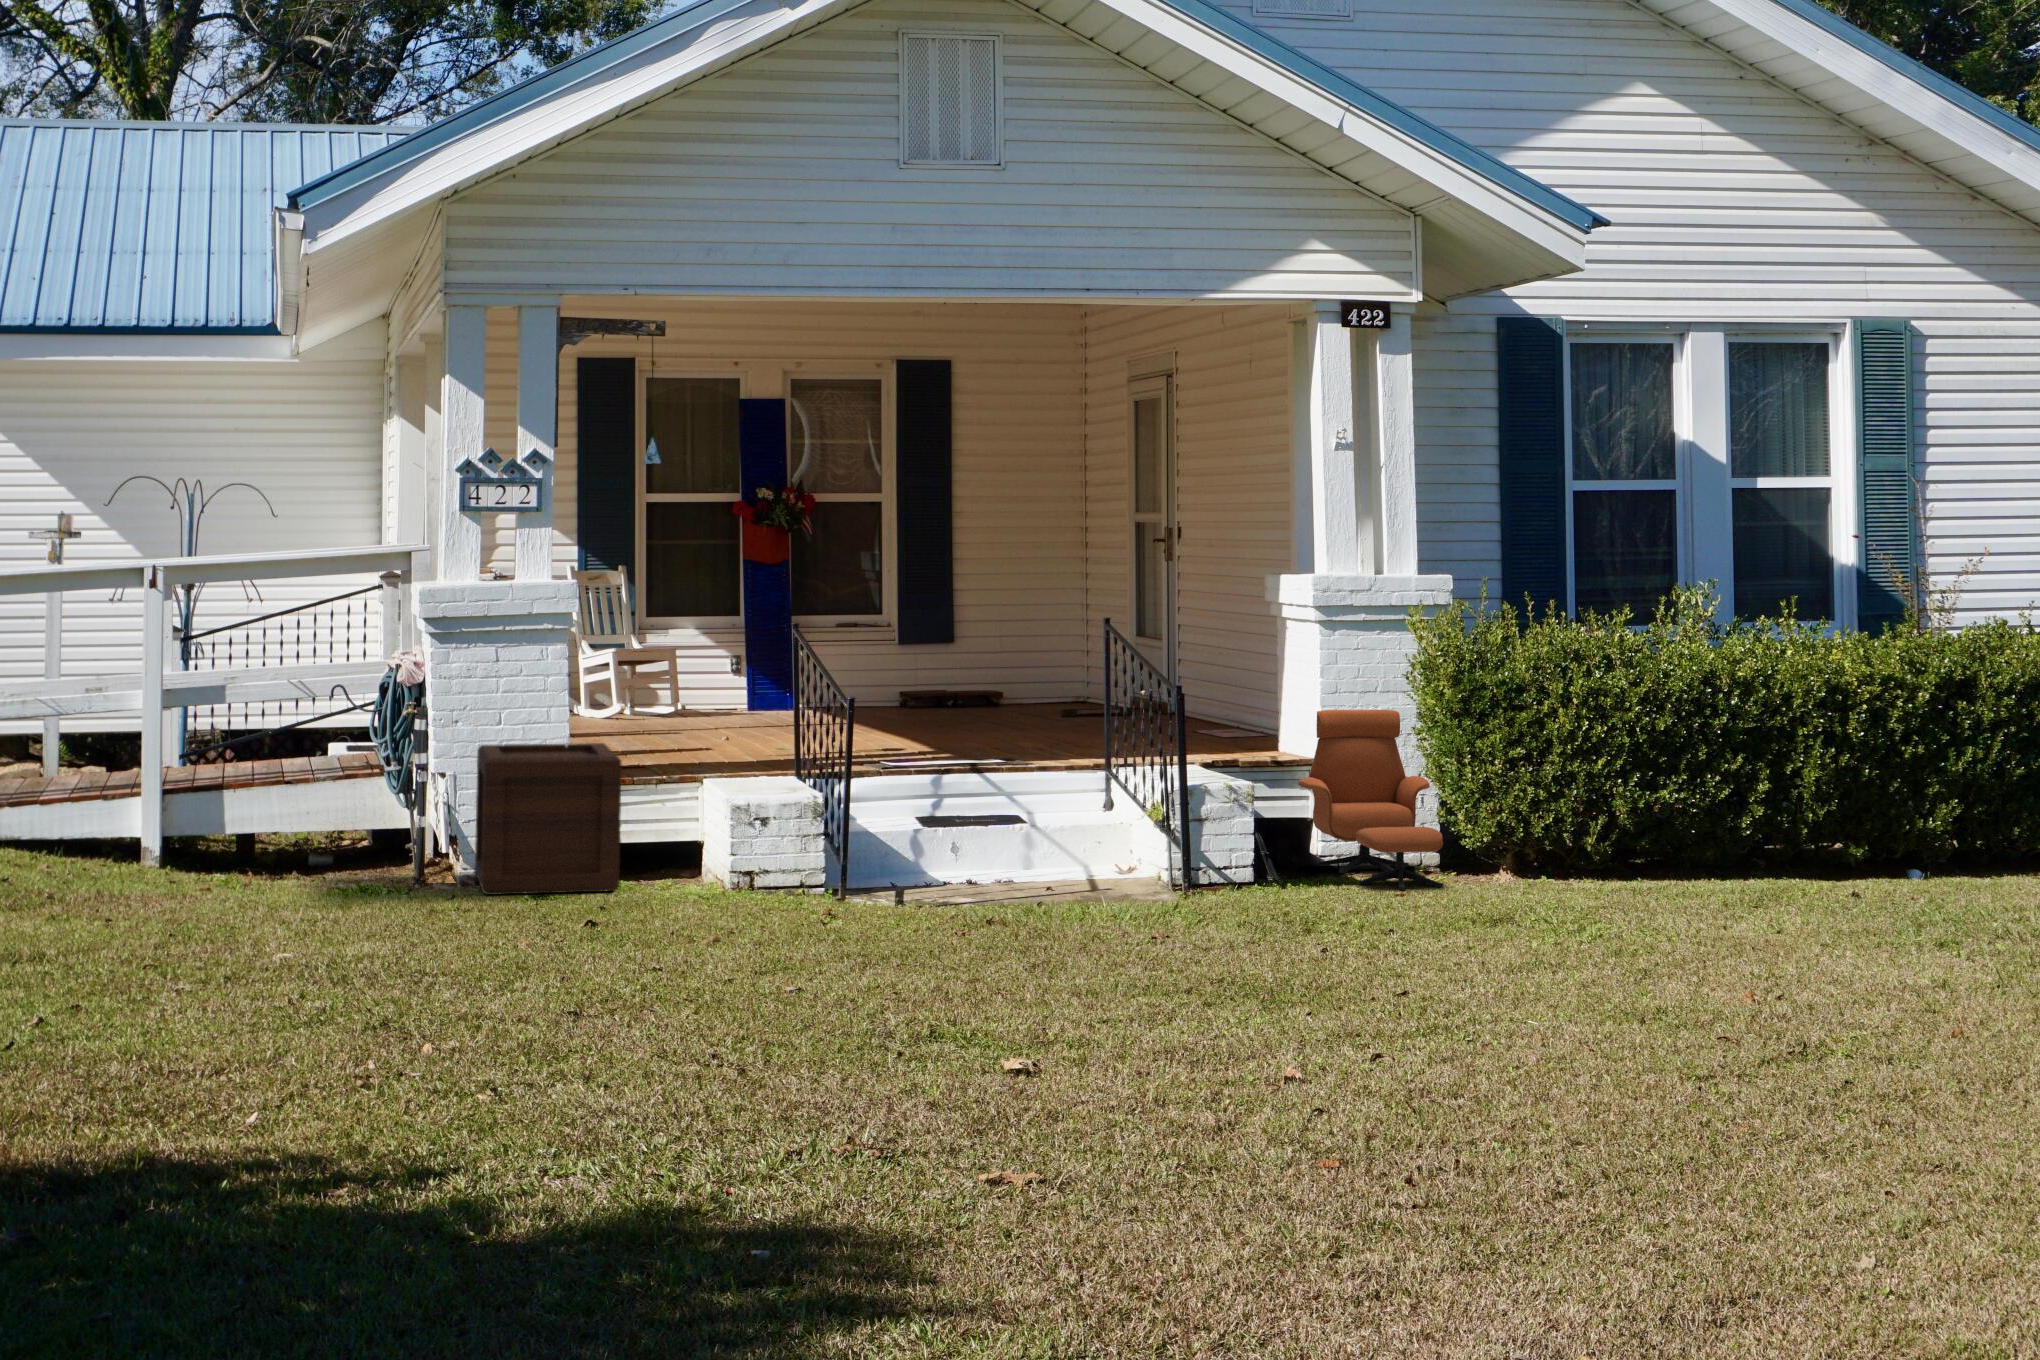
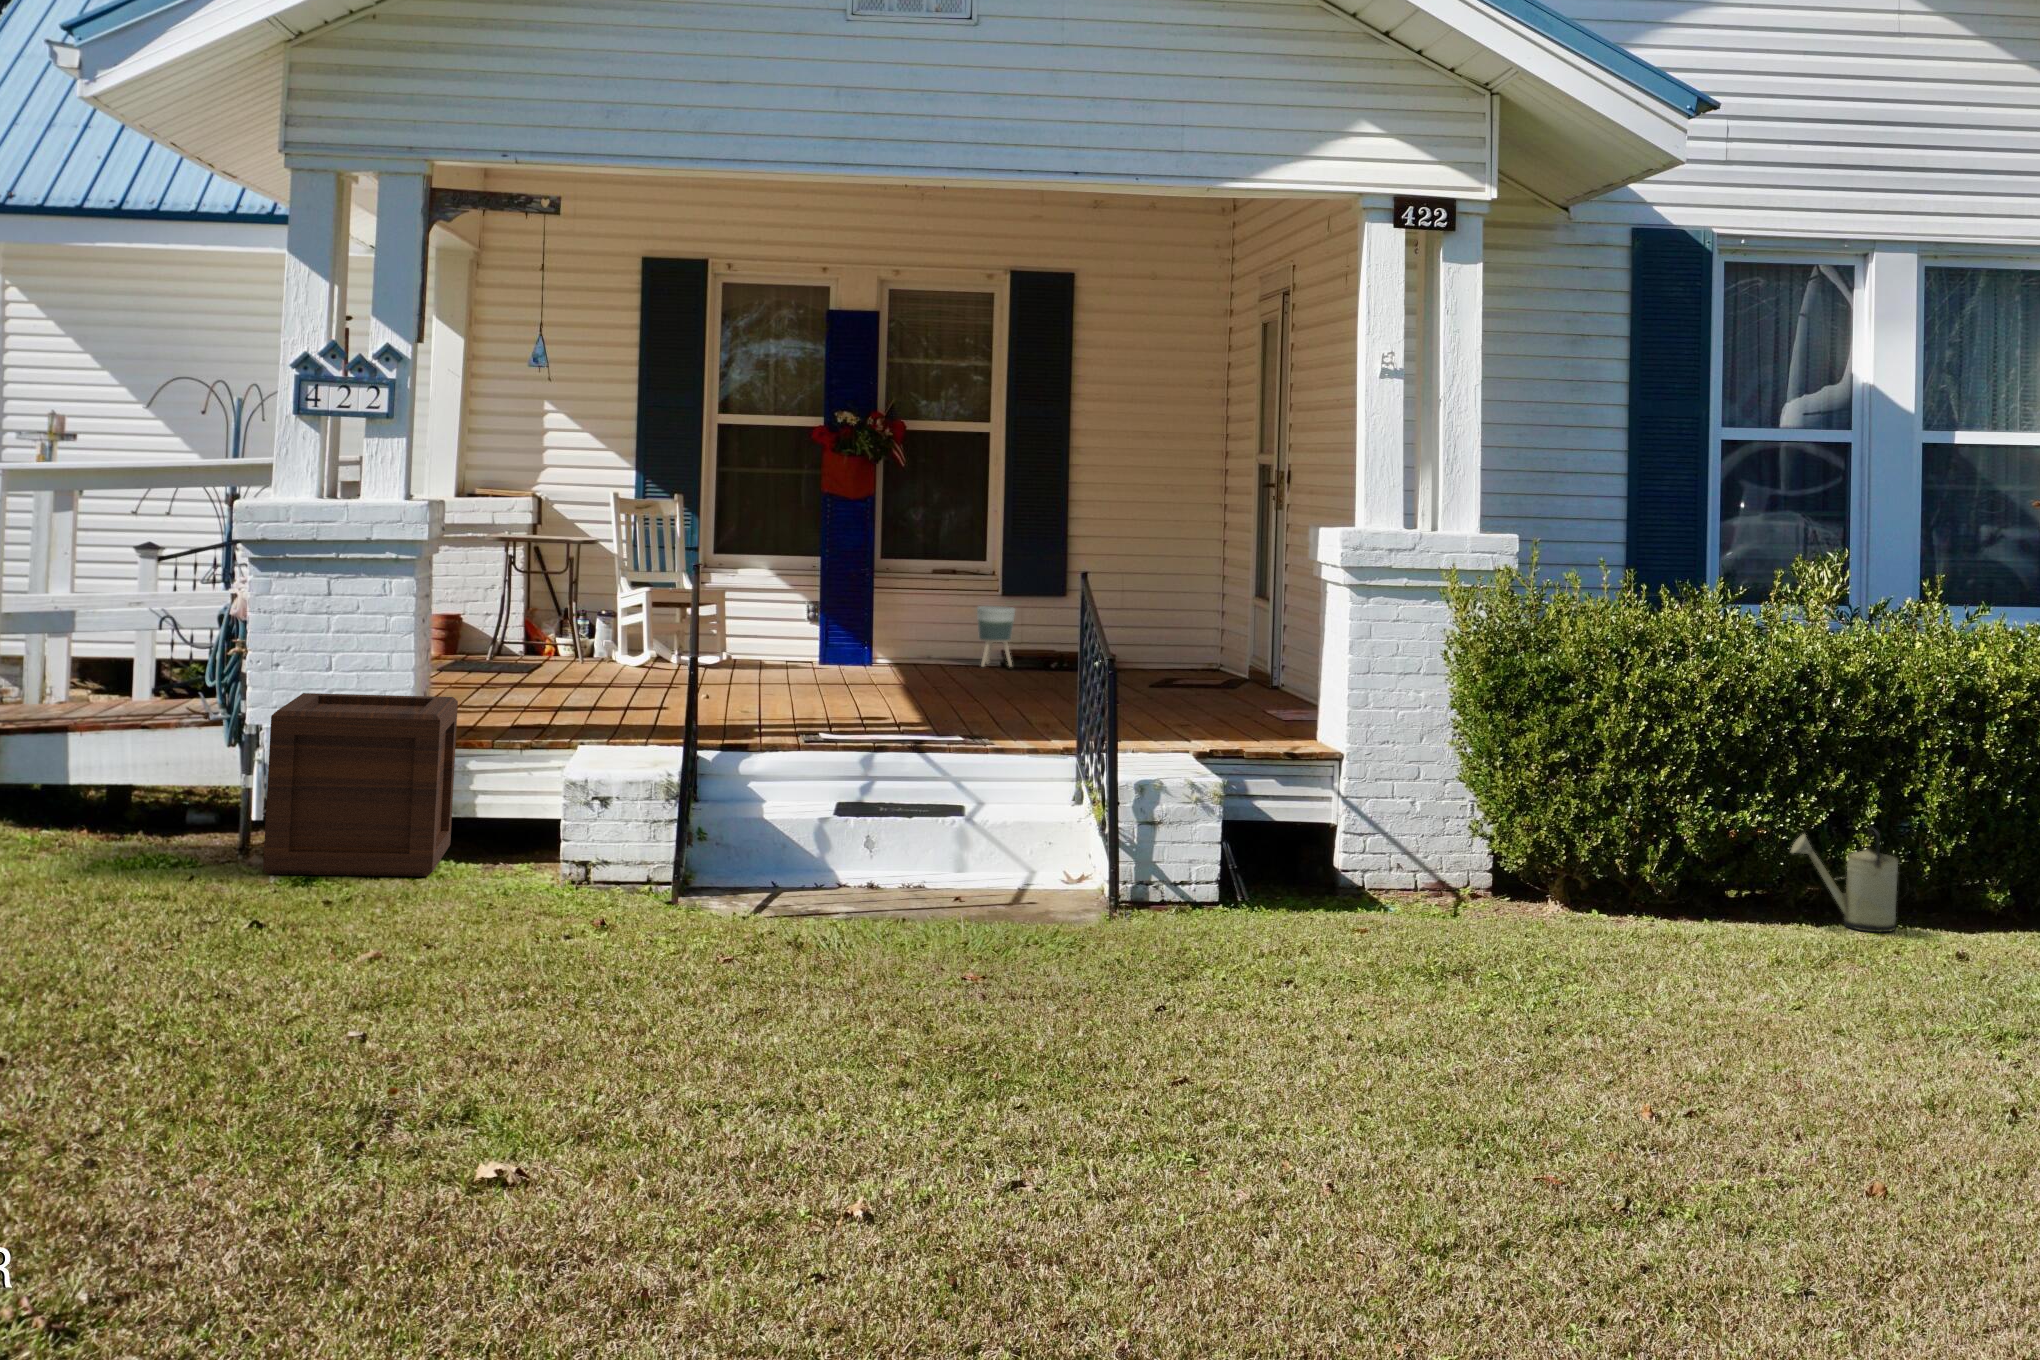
planter: none [915,655,948,708] -> present [977,606,1015,667]
lounge chair: present [1298,710,1443,890] -> none [1301,694,1462,920]
watering can: none [1700,799,1795,883] -> present [1791,828,1898,932]

